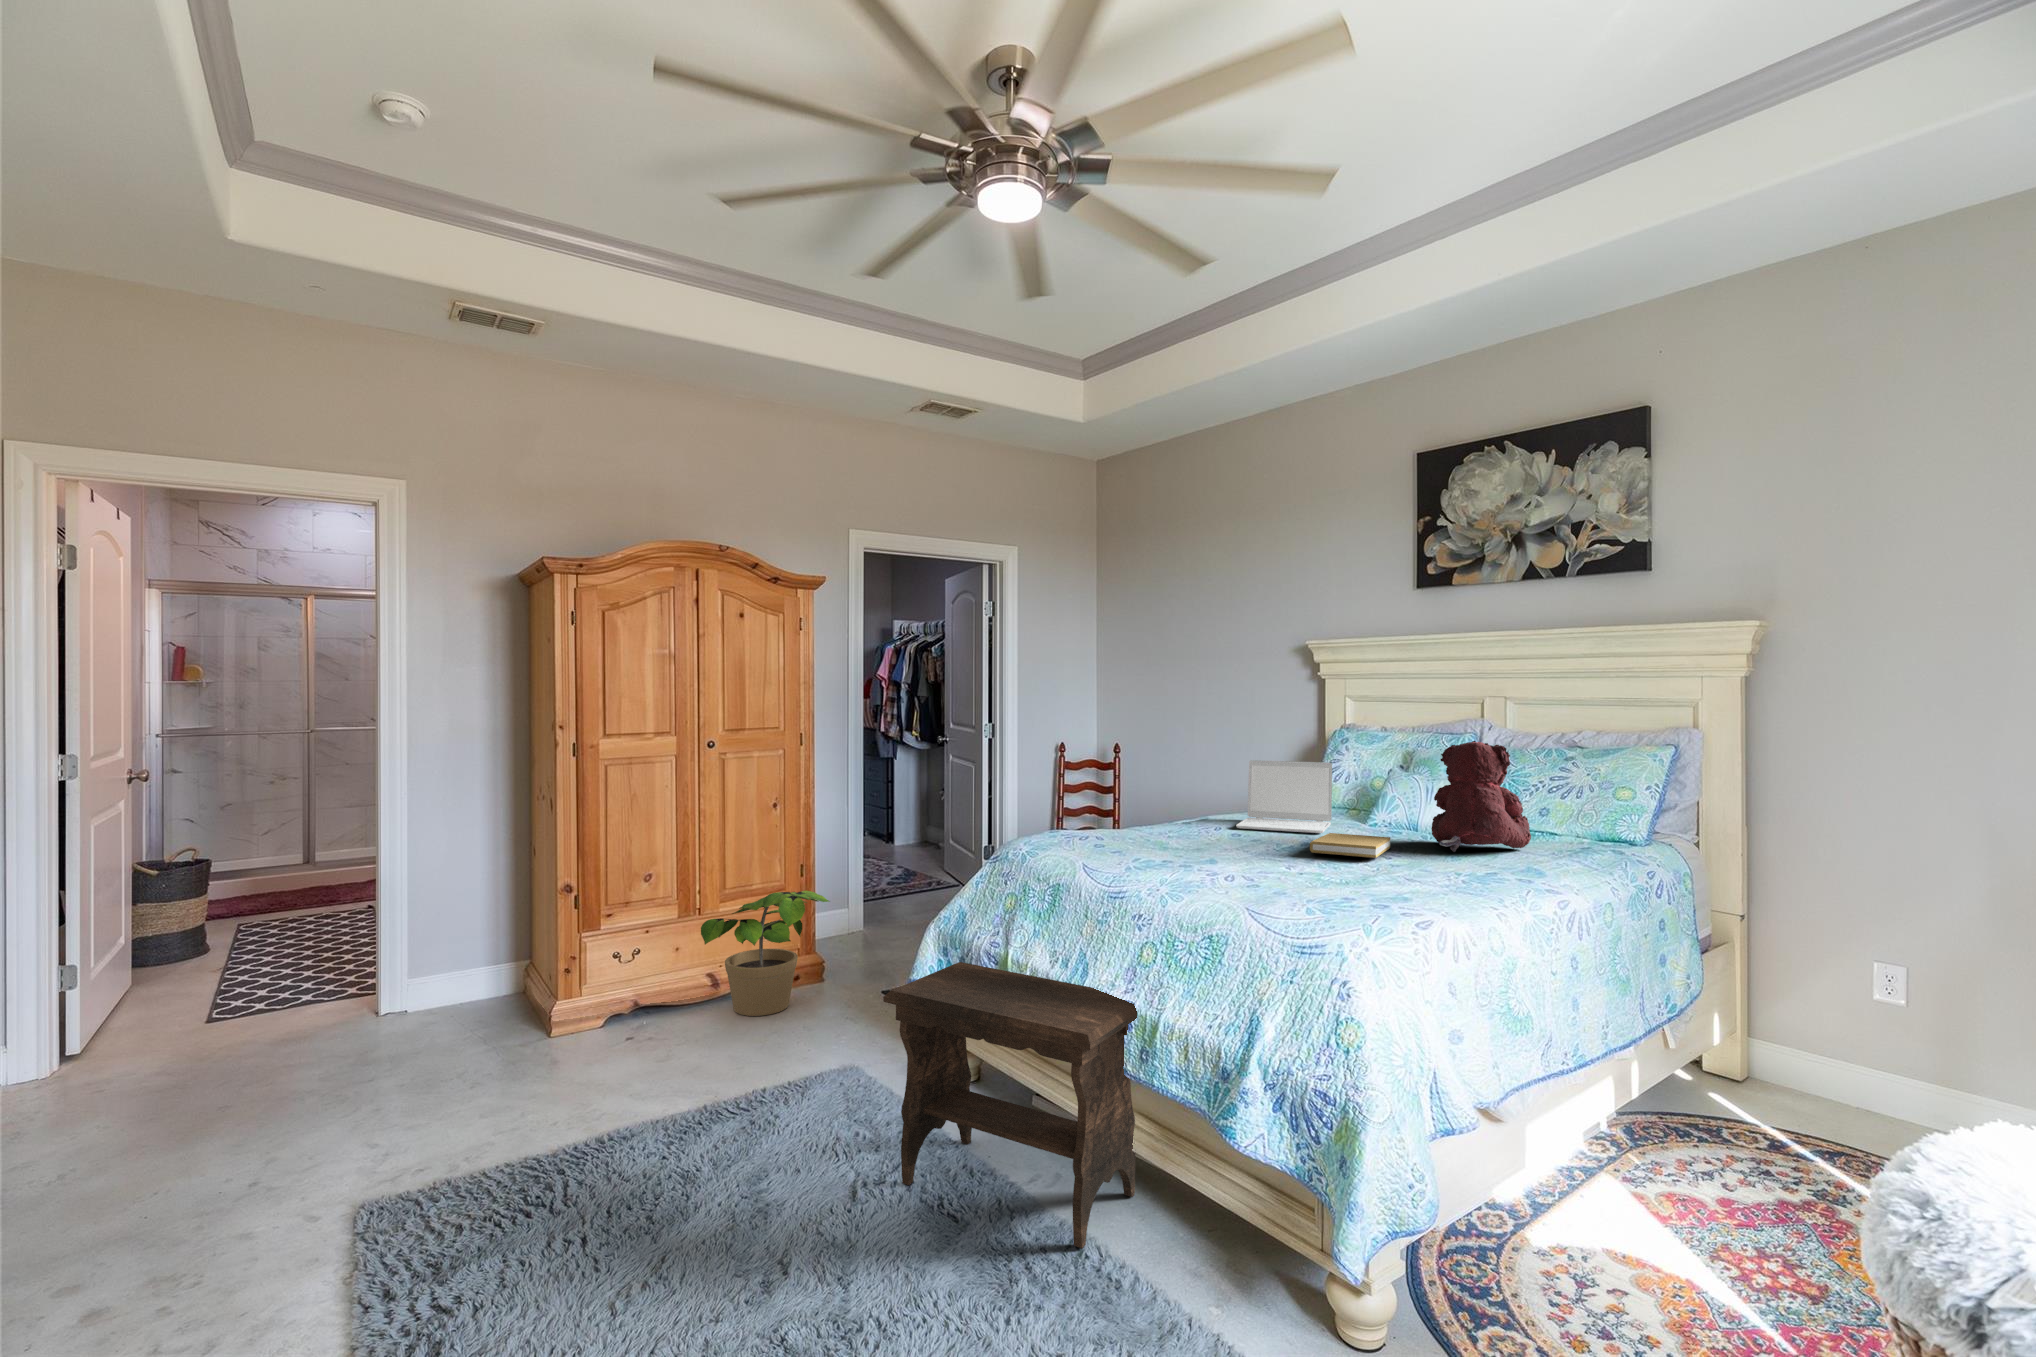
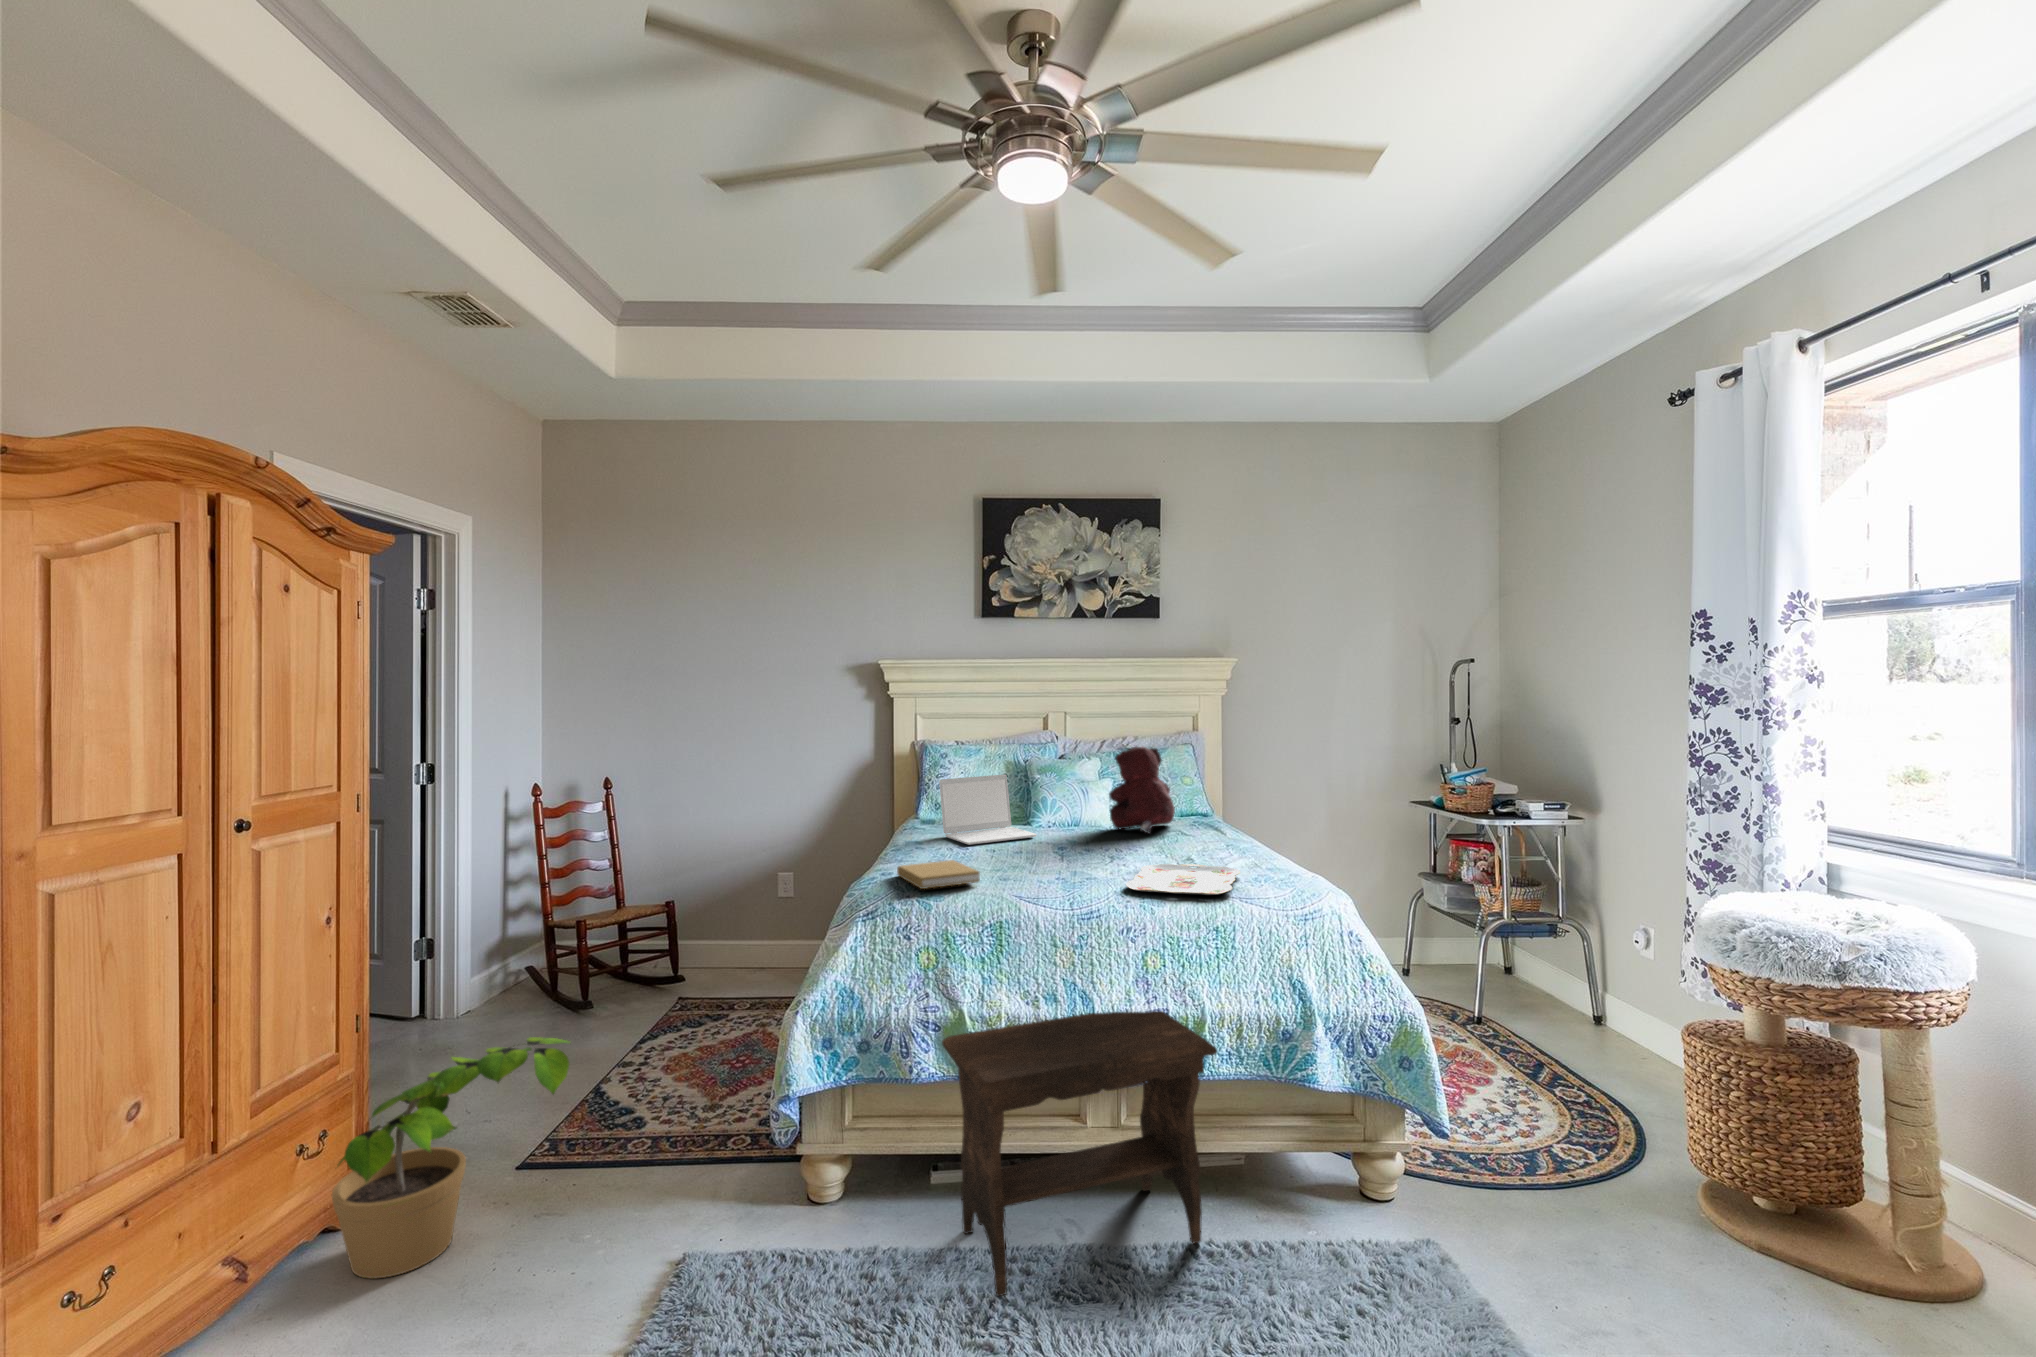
book: present [1310,833,1390,858] -> present [897,860,980,889]
serving tray: none [1200,870,1374,903] -> present [1126,864,1240,895]

